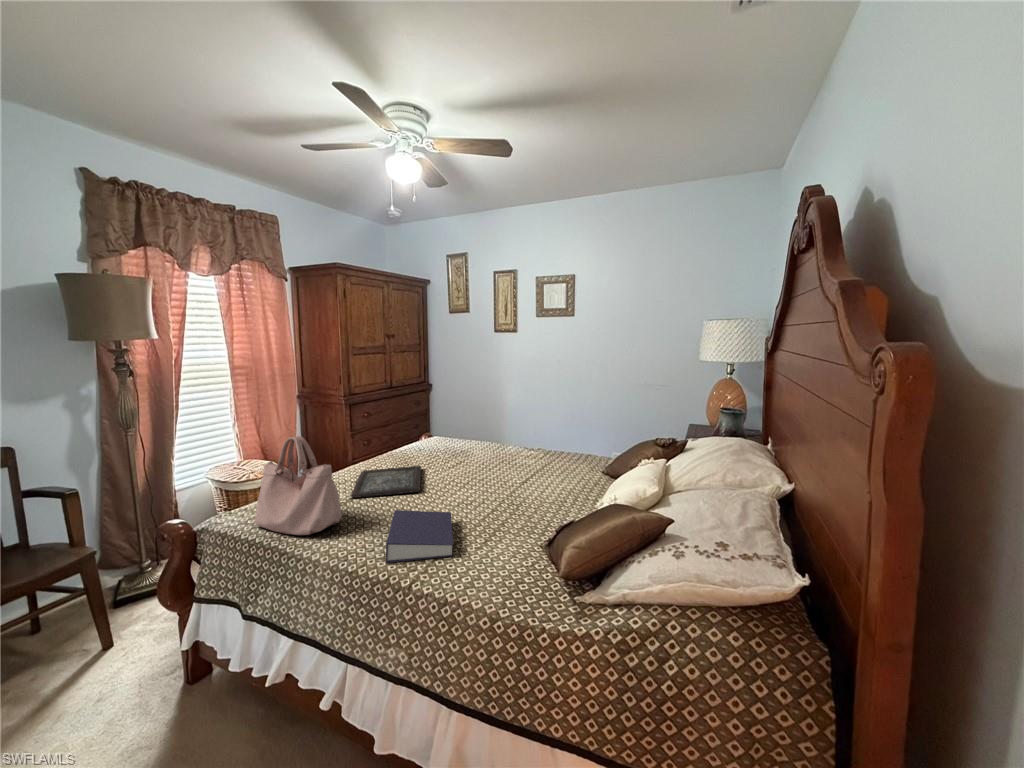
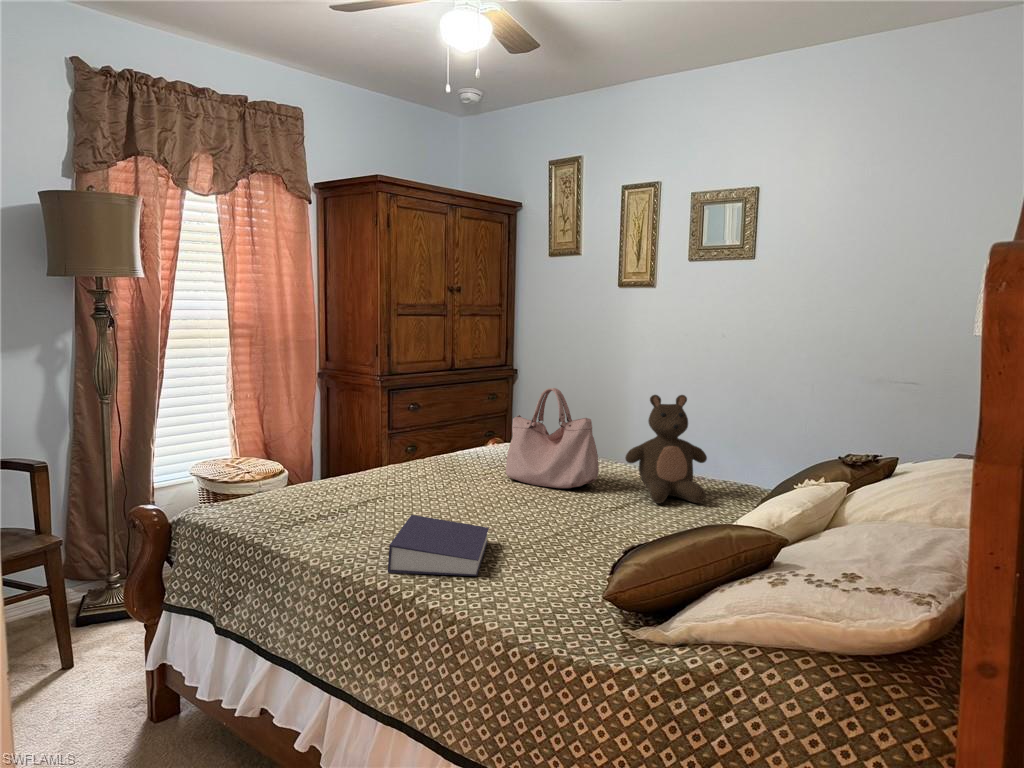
stuffed bear: none [523,405,574,475] -> present [625,395,707,503]
handbag: present [255,436,342,535] -> present [506,388,599,488]
tray: present [351,466,421,498] -> none [361,474,468,505]

